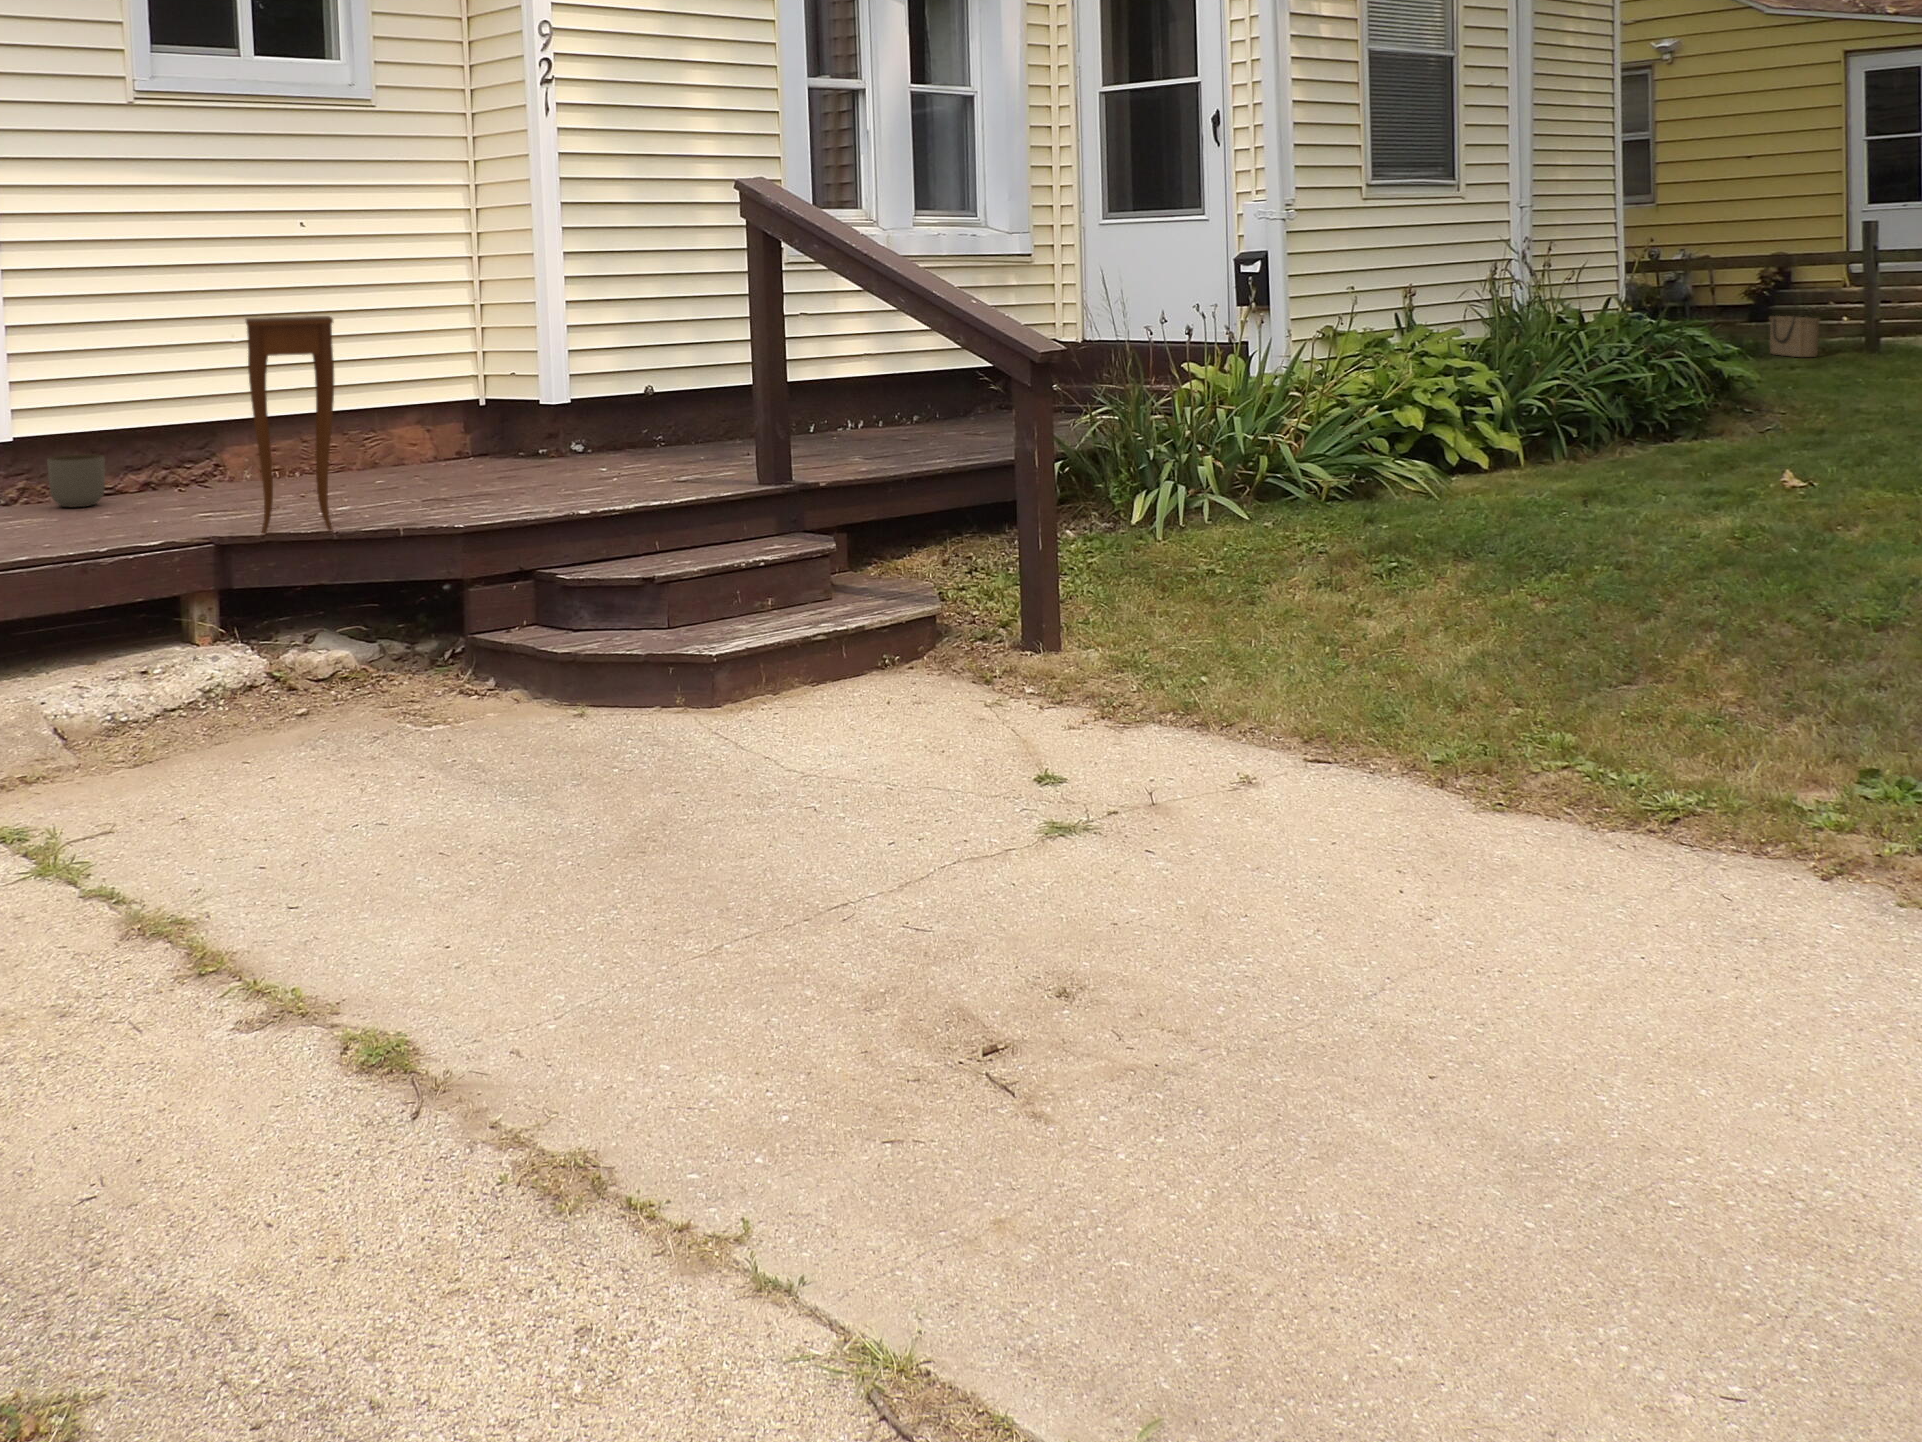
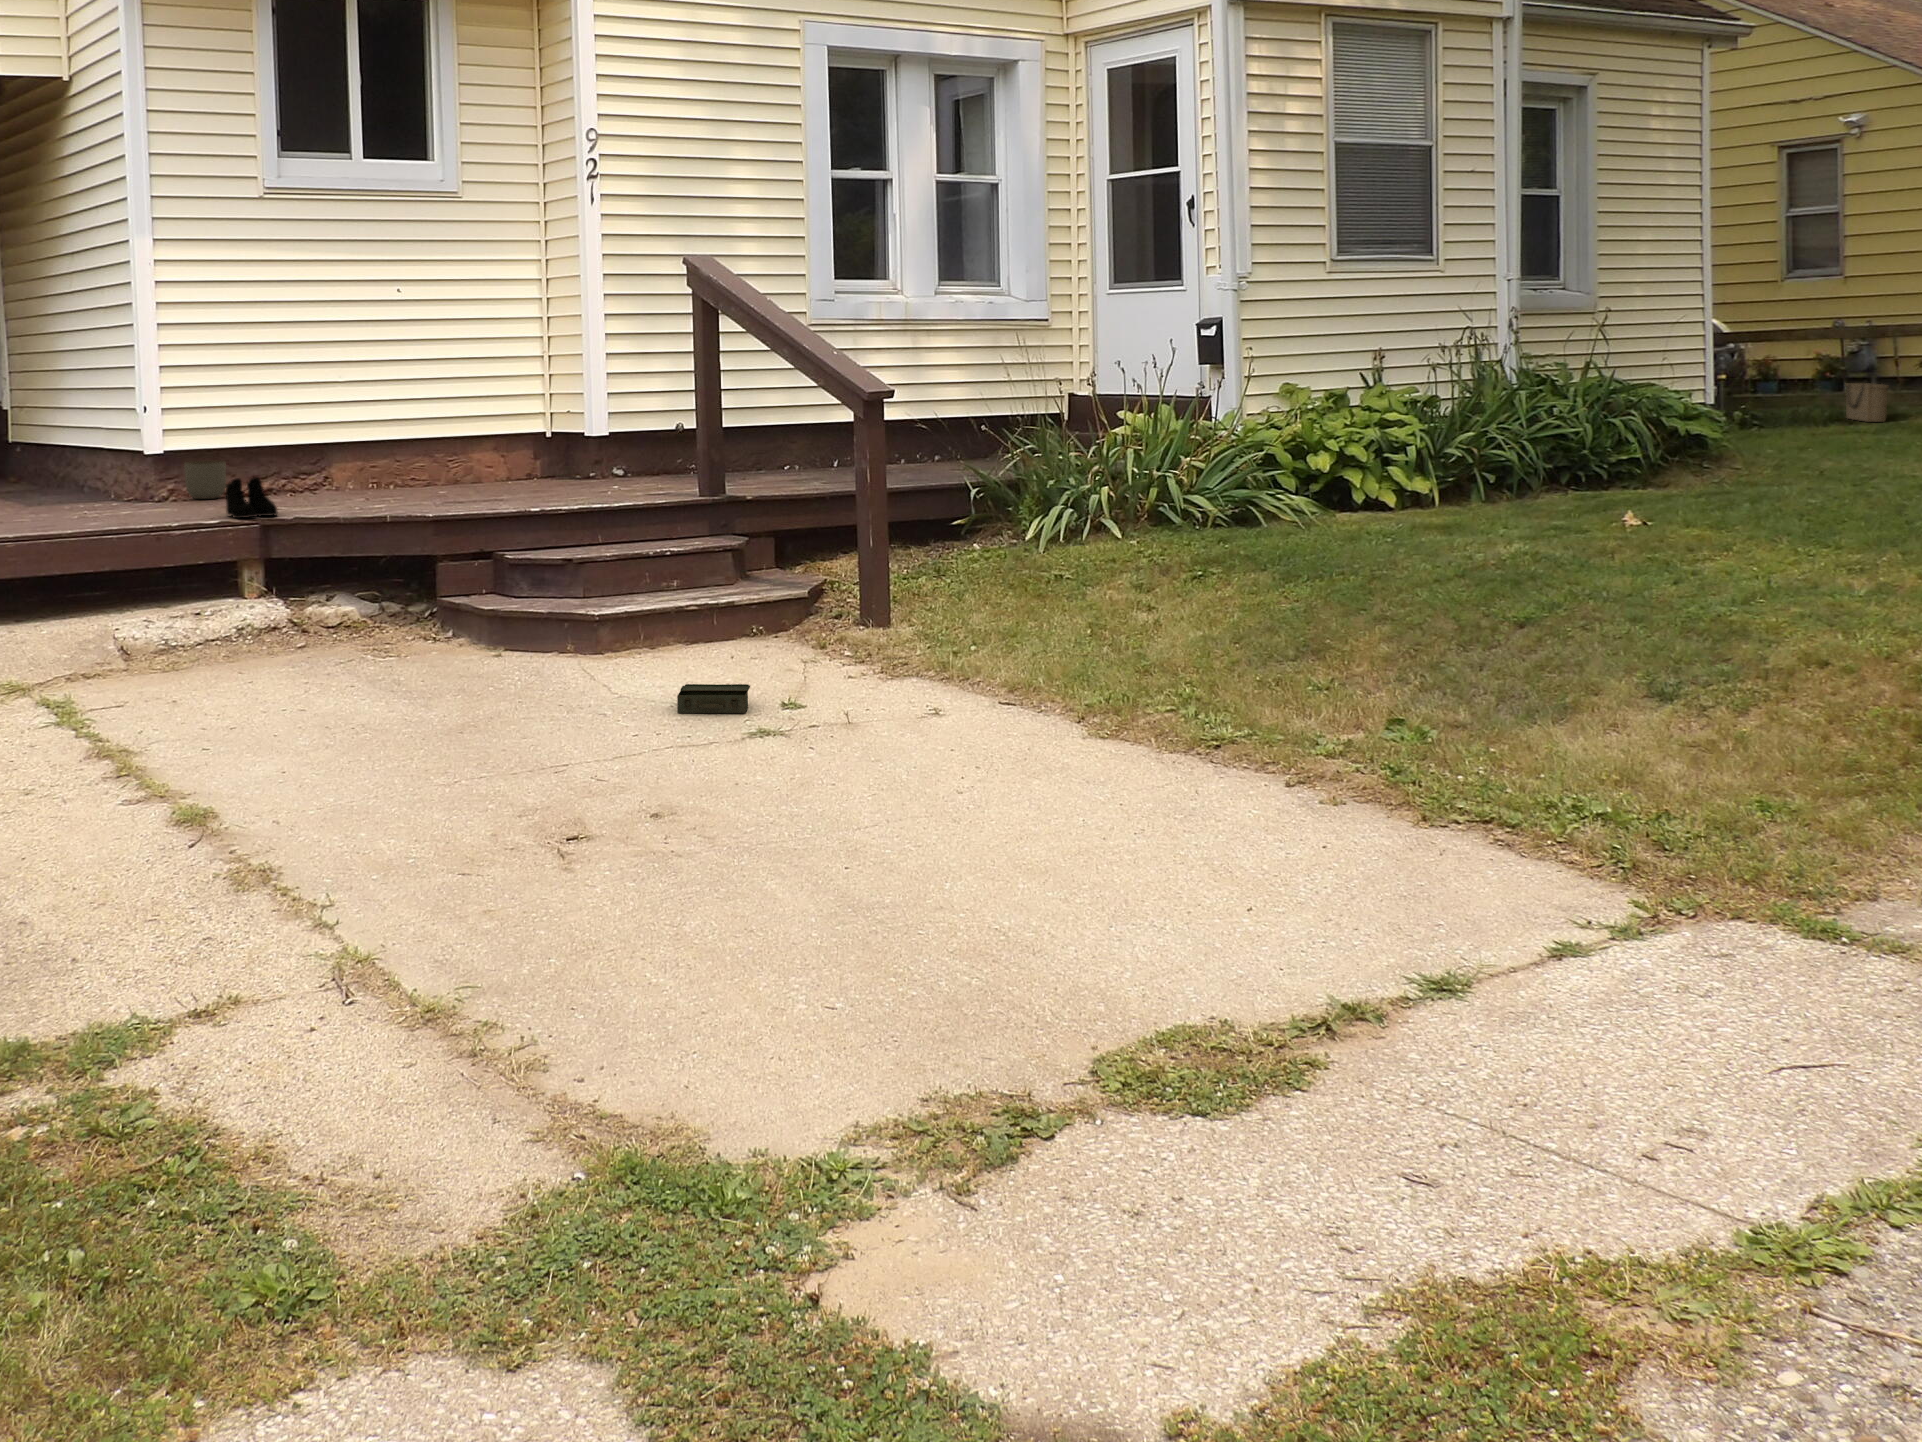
side table: present [246,316,334,534] -> none [289,359,361,520]
boots: none [145,478,221,536] -> present [226,477,278,518]
toolbox: none [913,743,1015,789] -> present [677,684,750,713]

